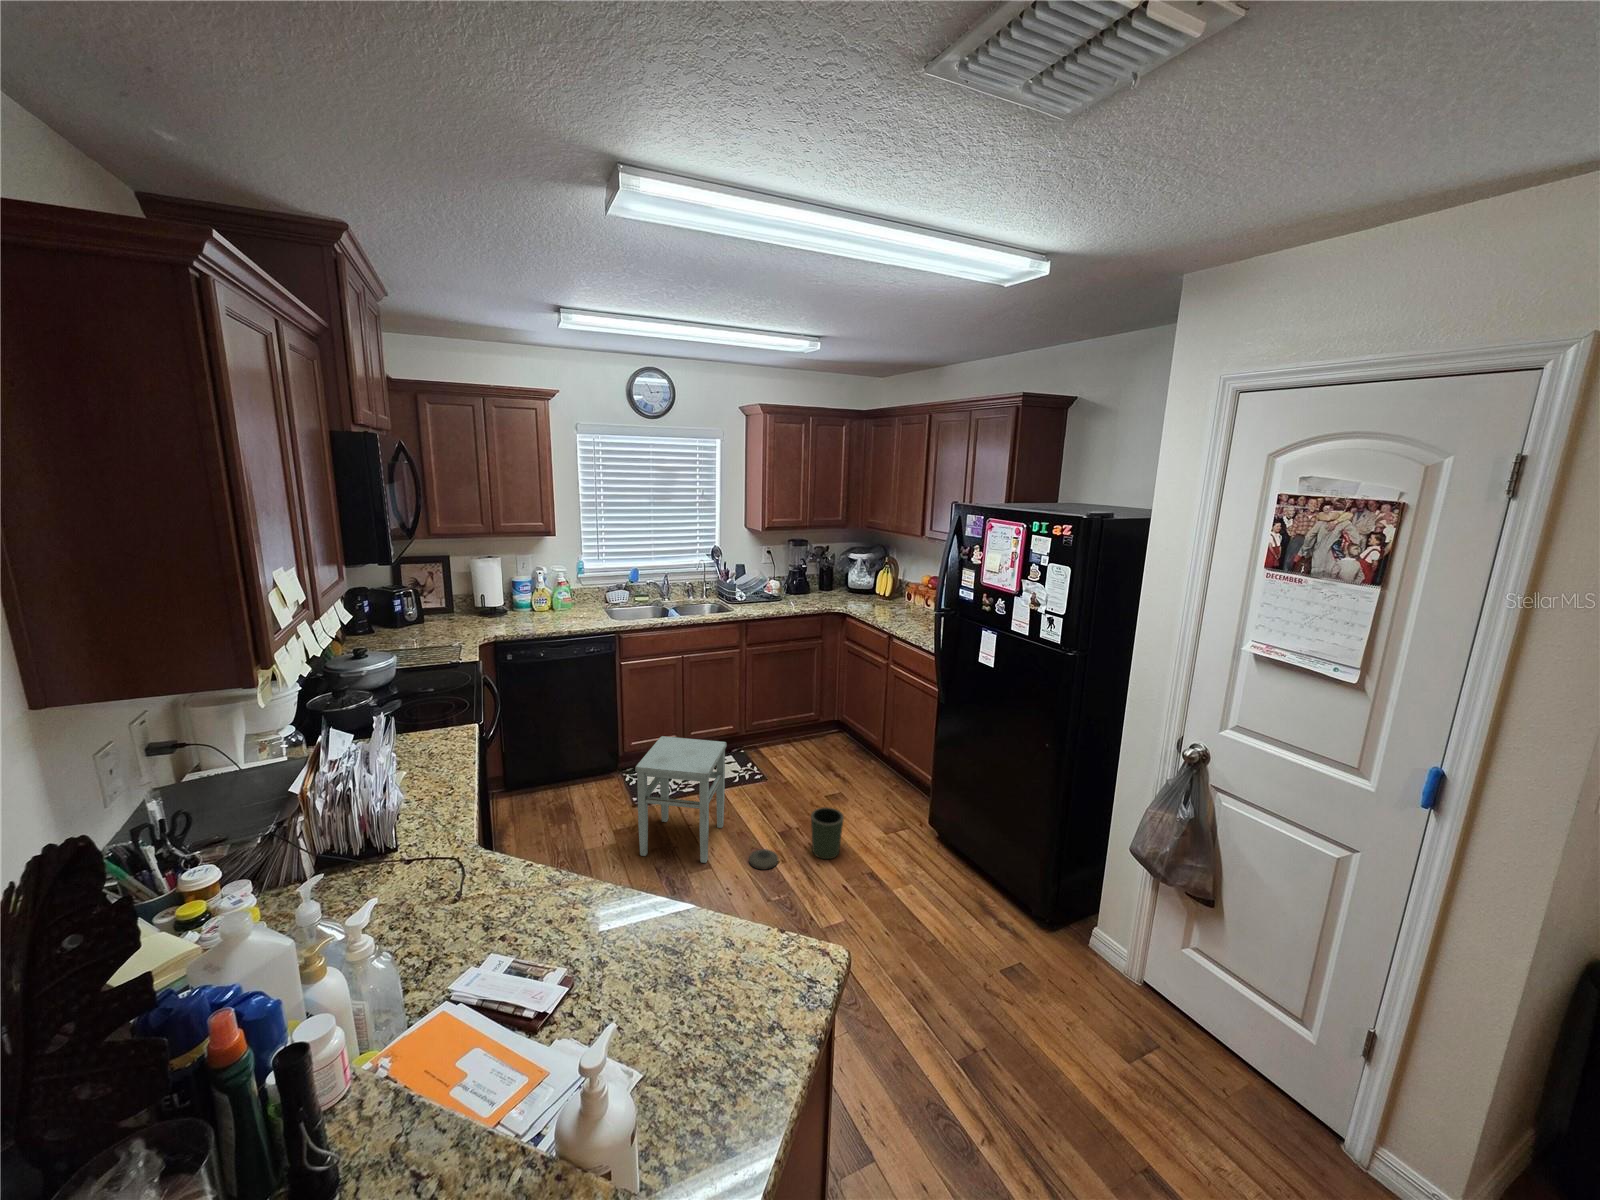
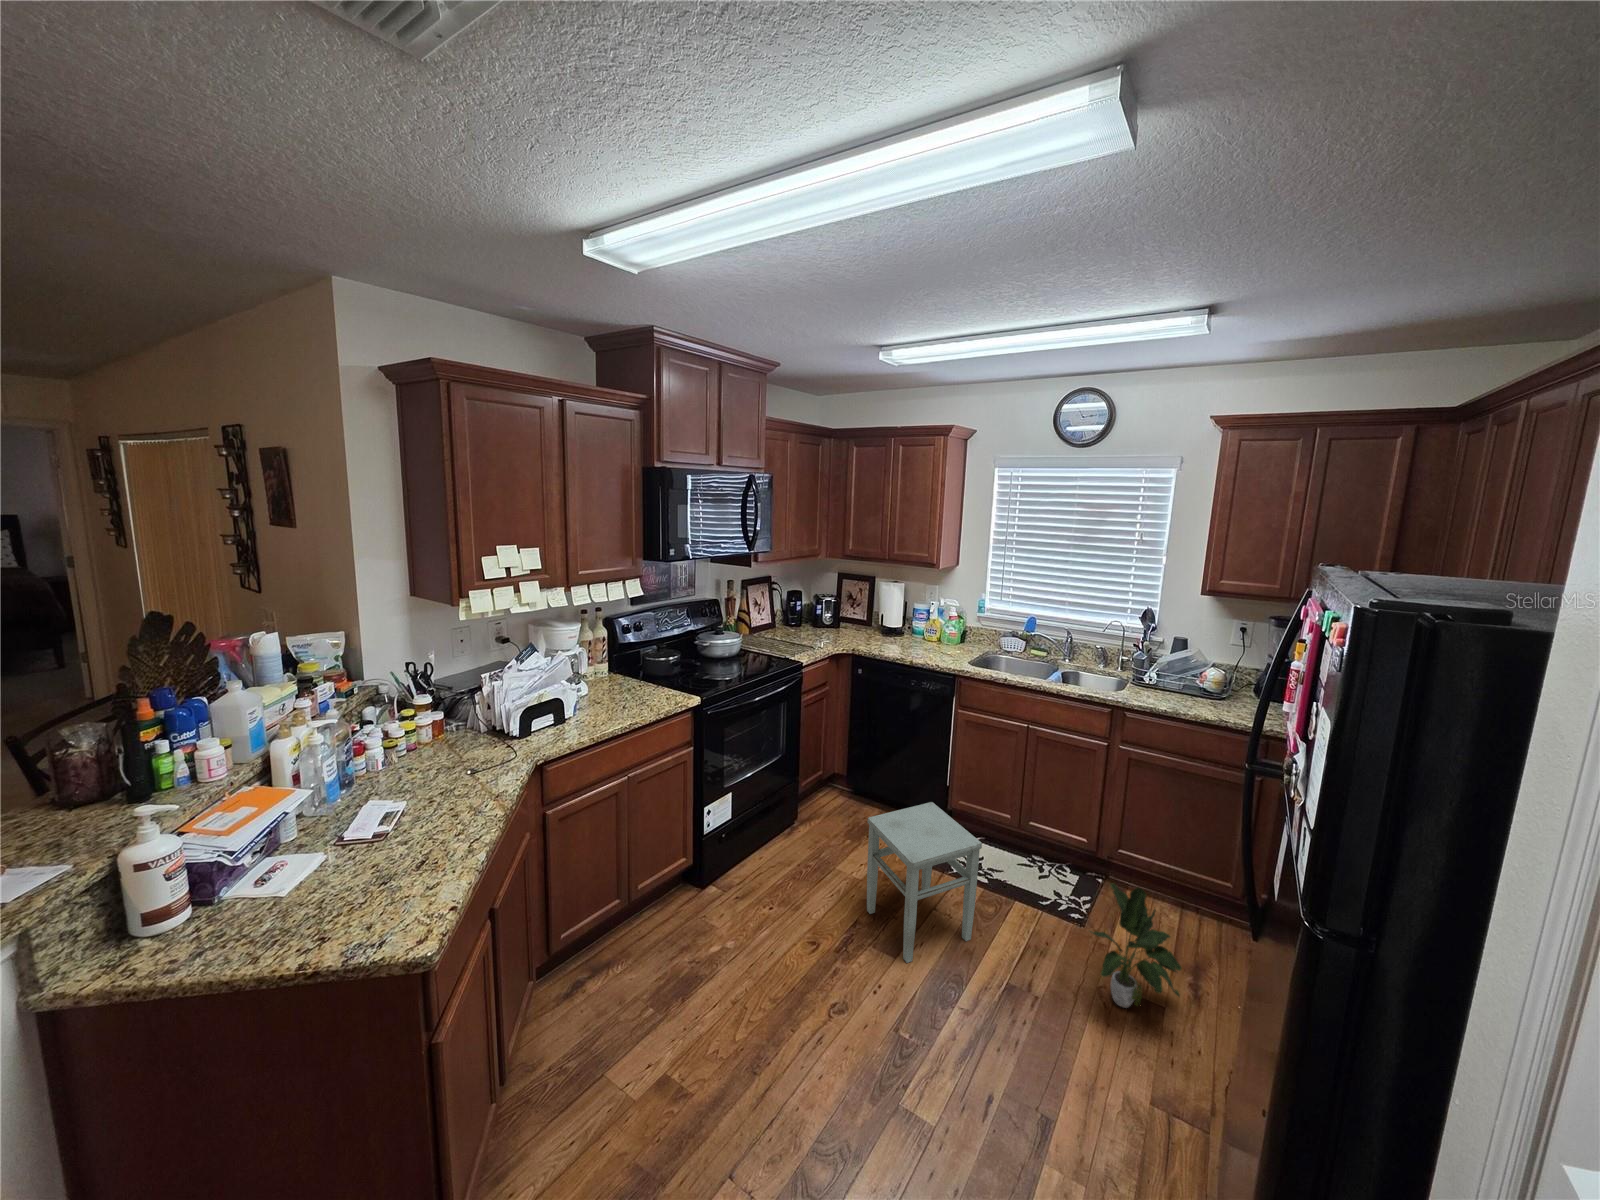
potted plant: none [801,721,854,804] -> present [1090,883,1181,1008]
trash can: present [749,807,844,870] -> none [943,991,1080,1085]

